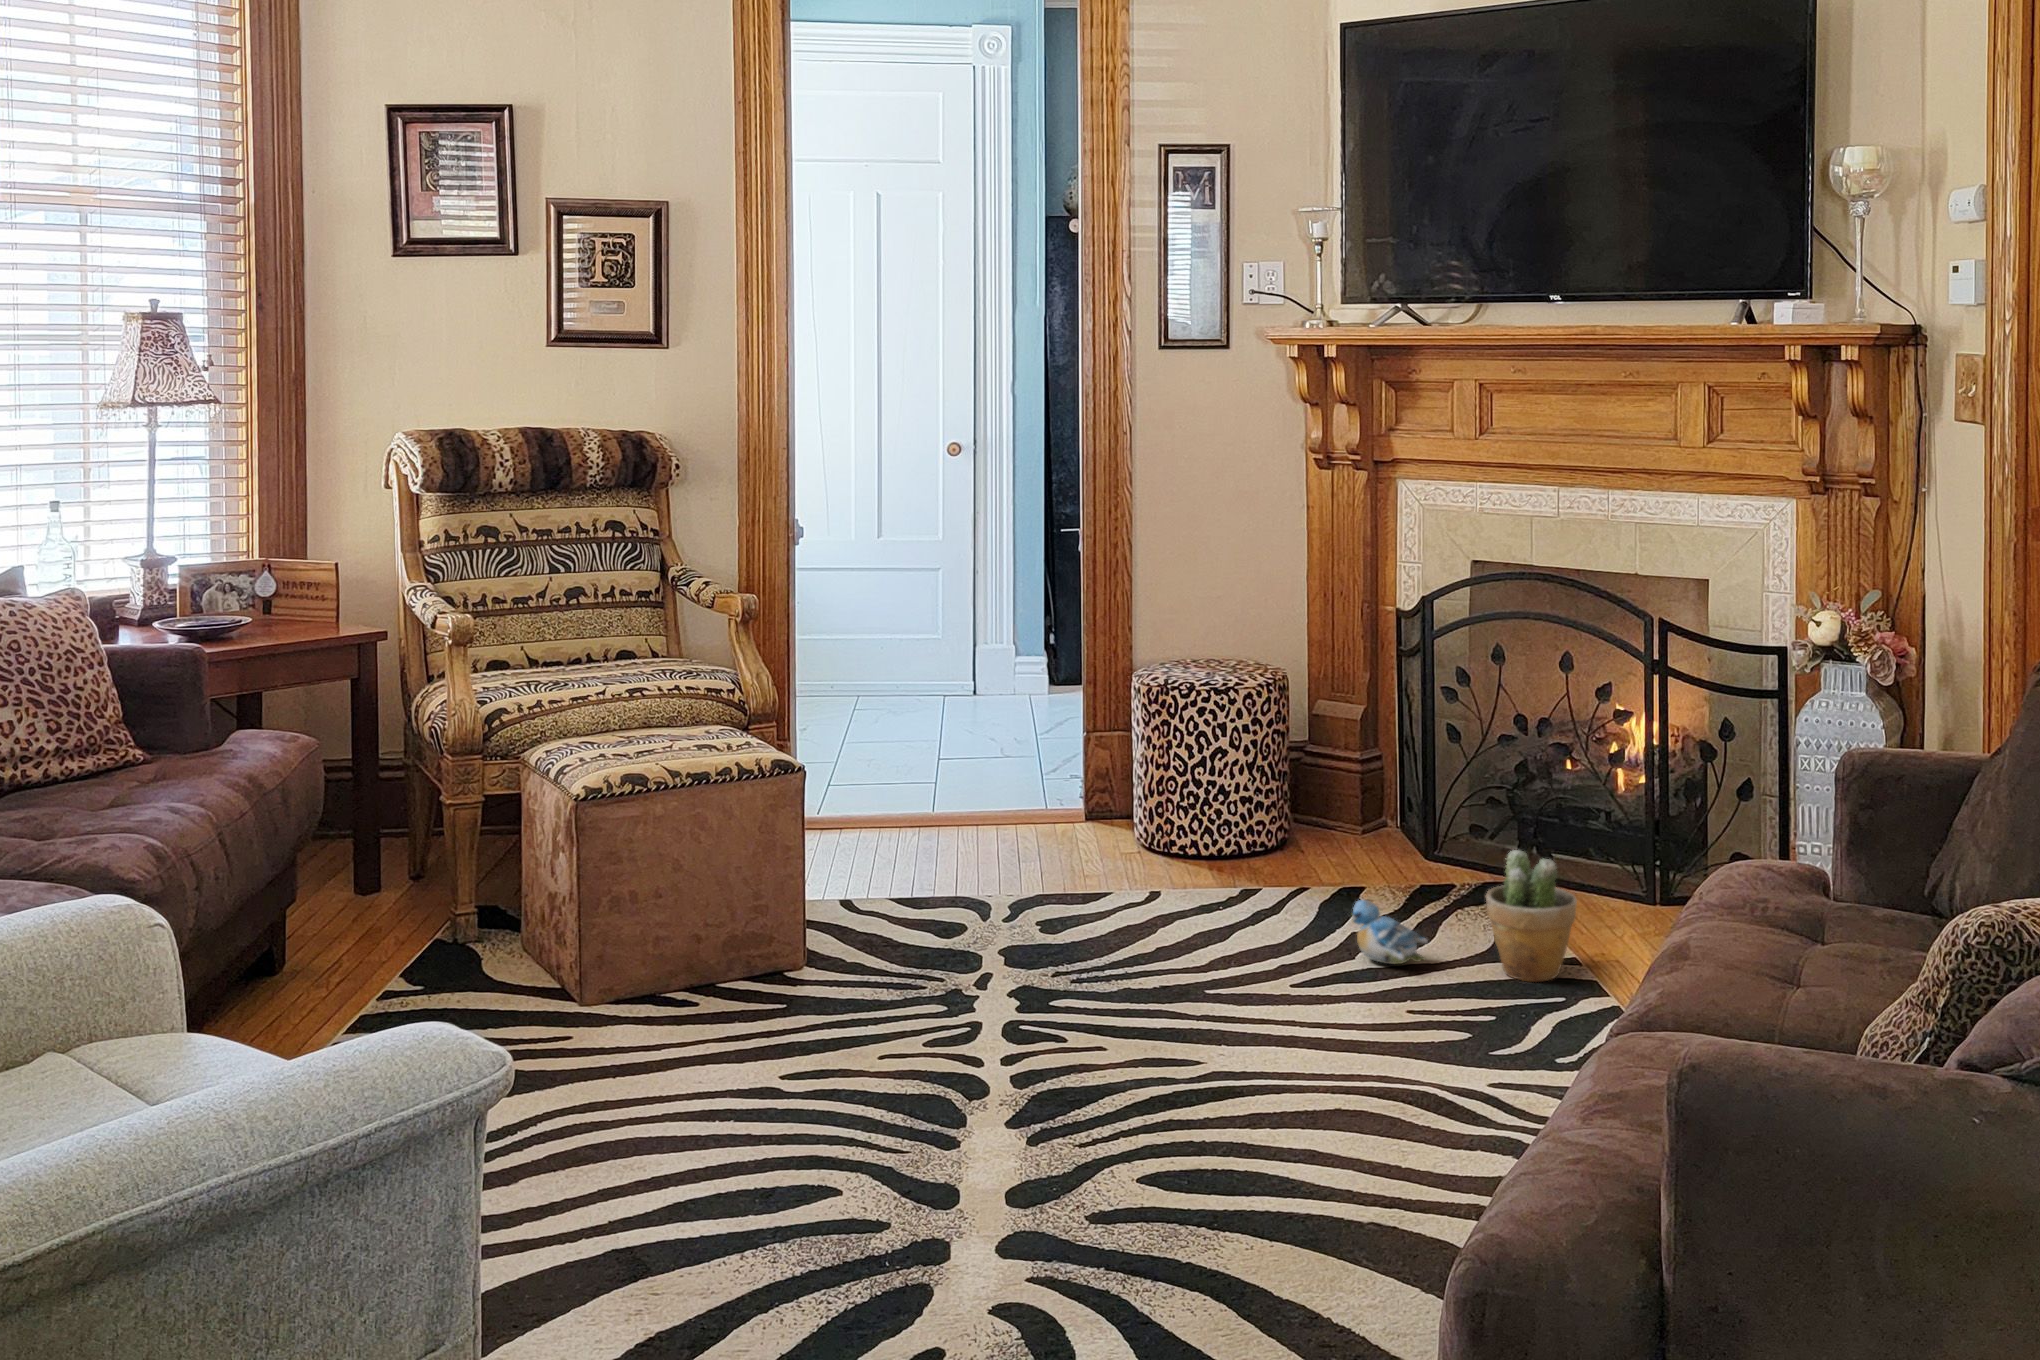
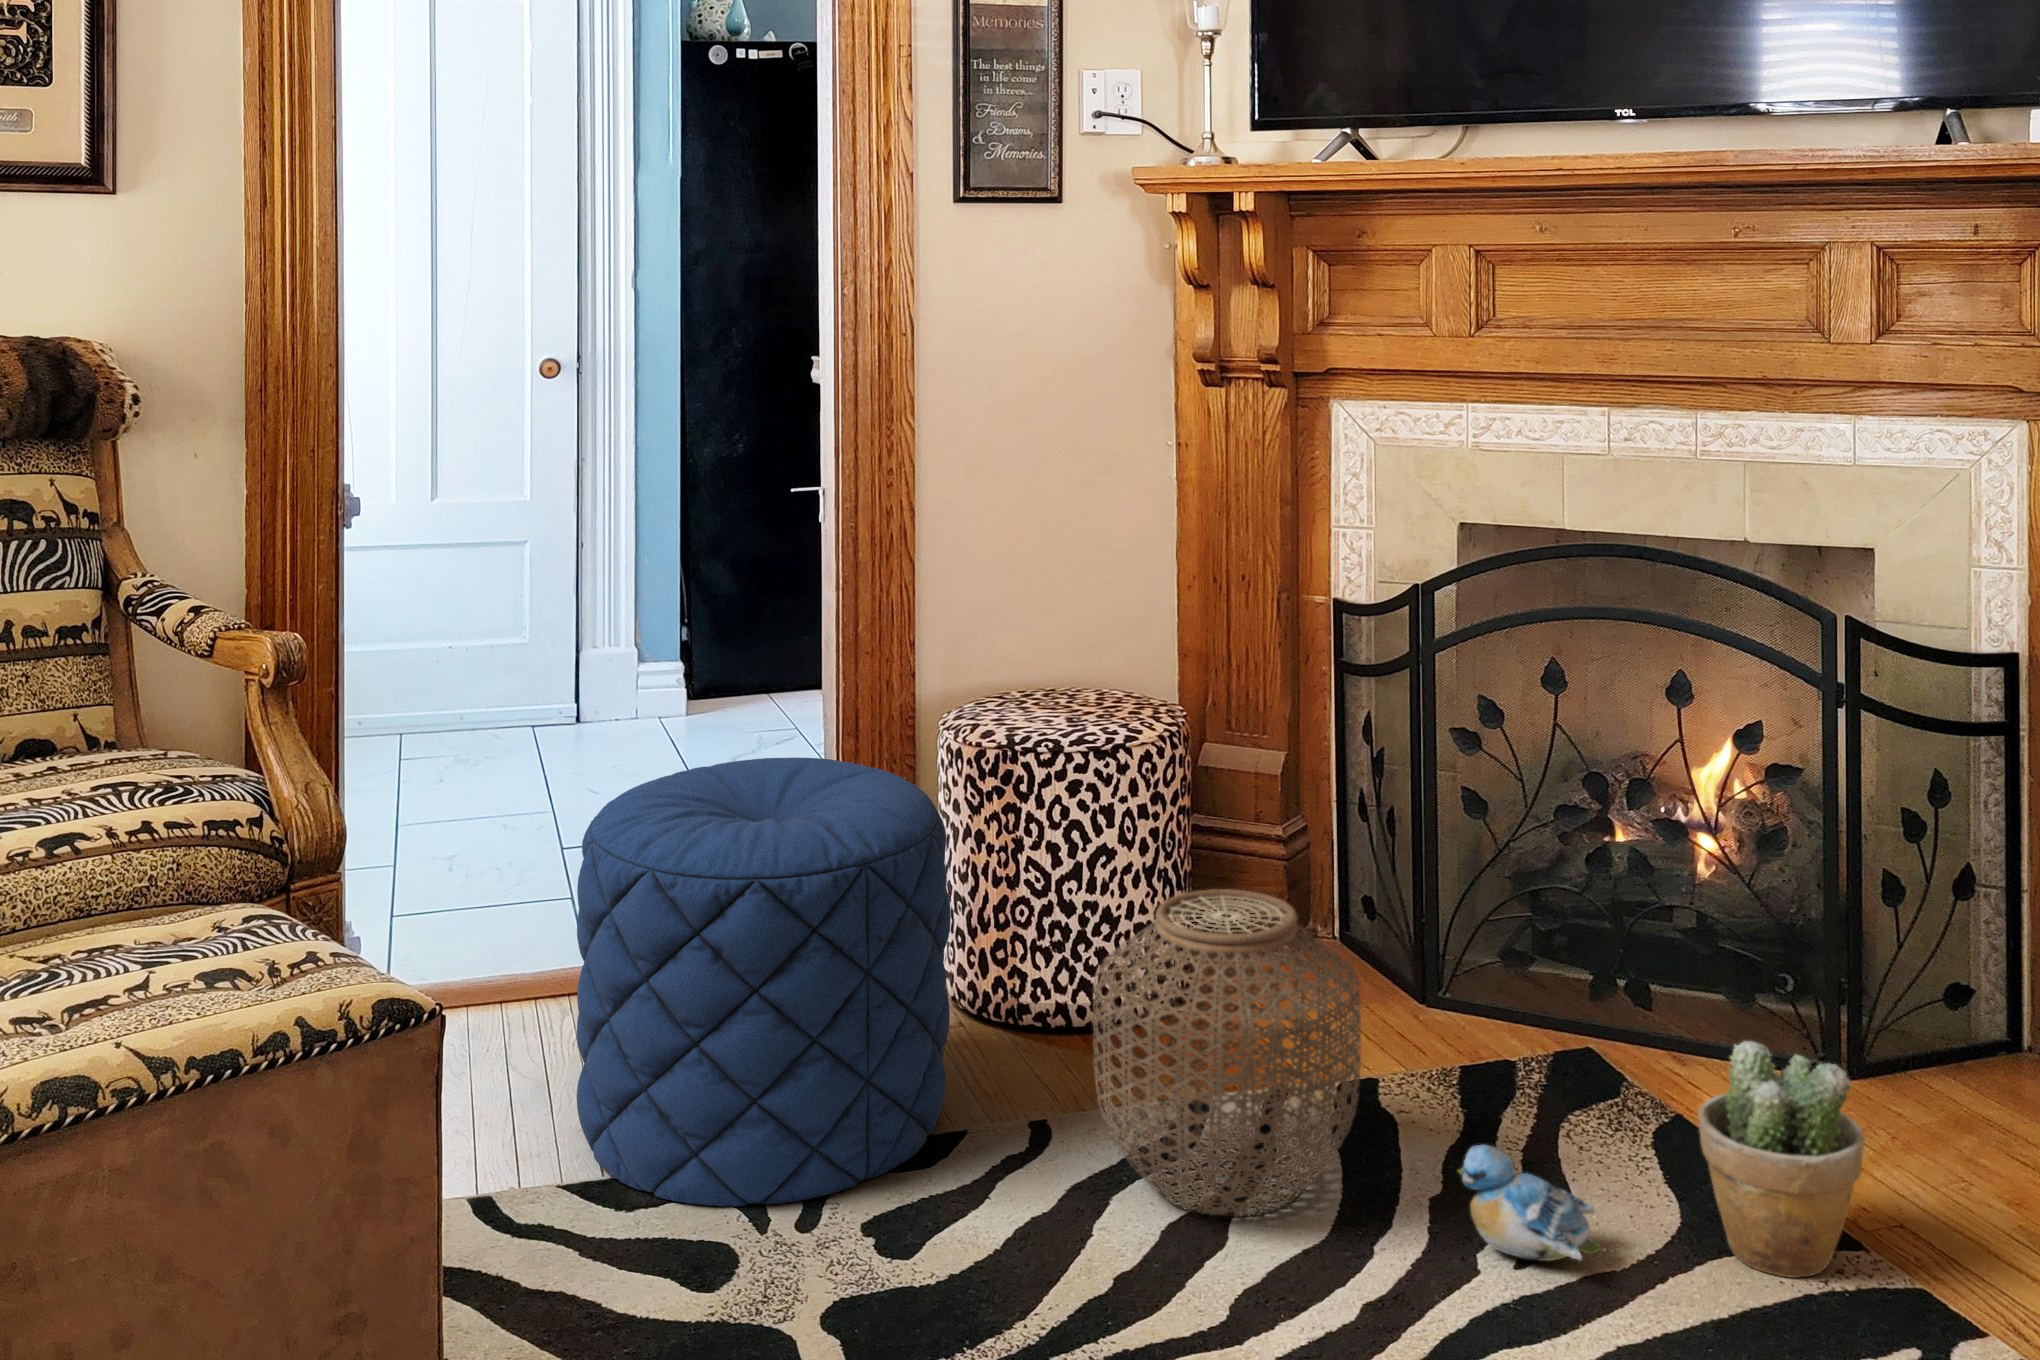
pouf: none [895,681,1106,916] -> present [577,758,951,1207]
woven basket: none [1165,759,1317,938] -> present [1093,889,1361,1215]

